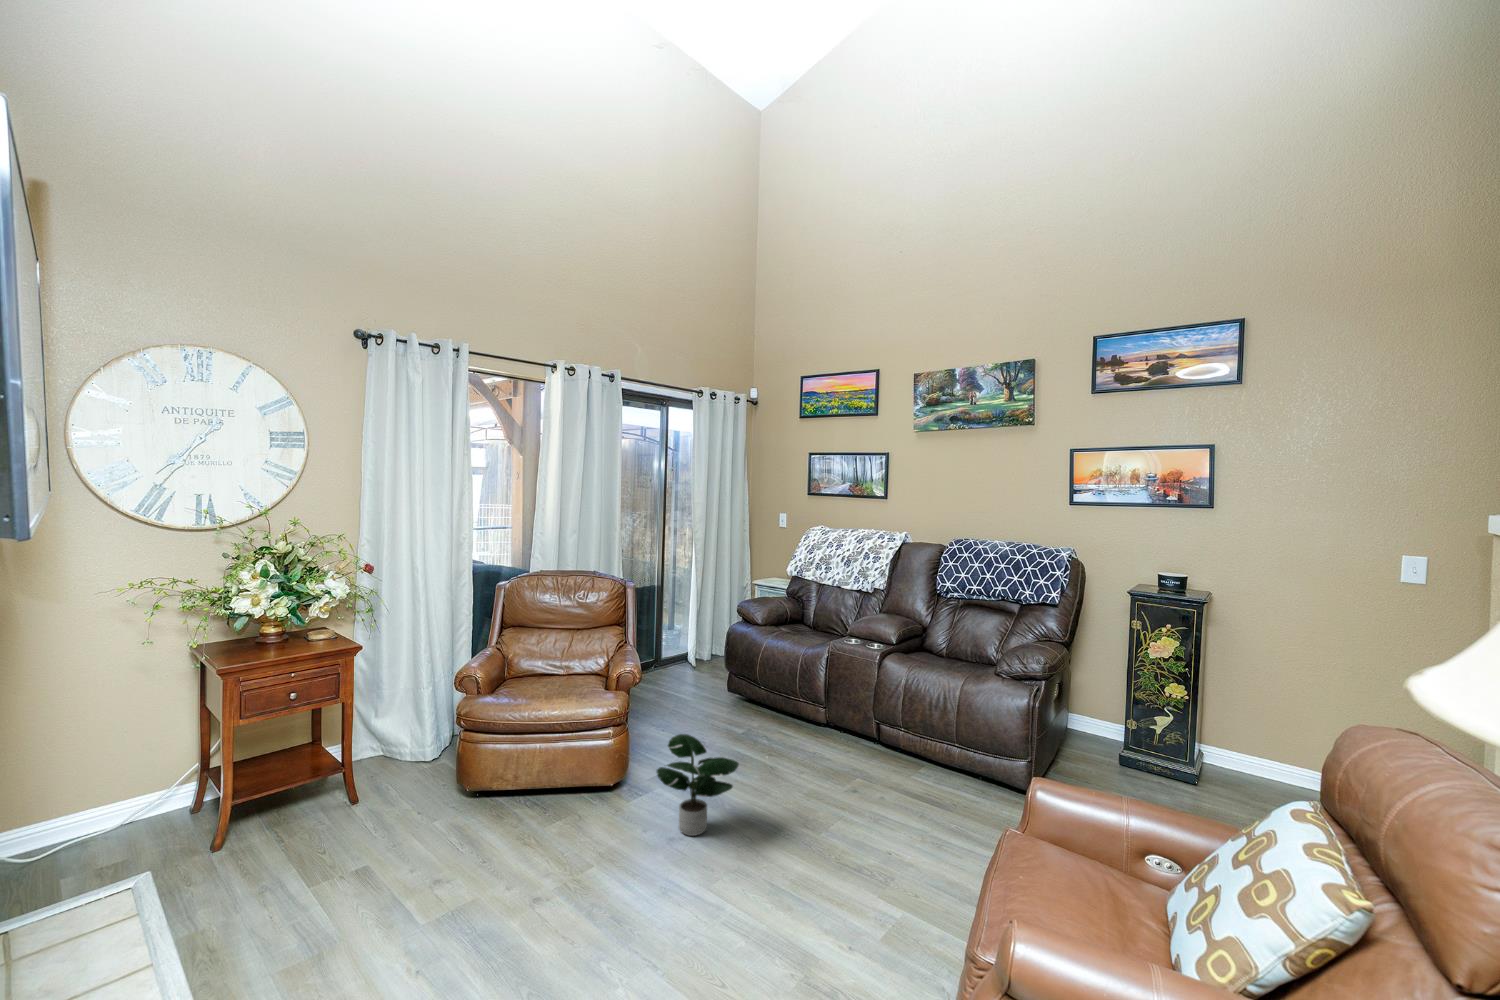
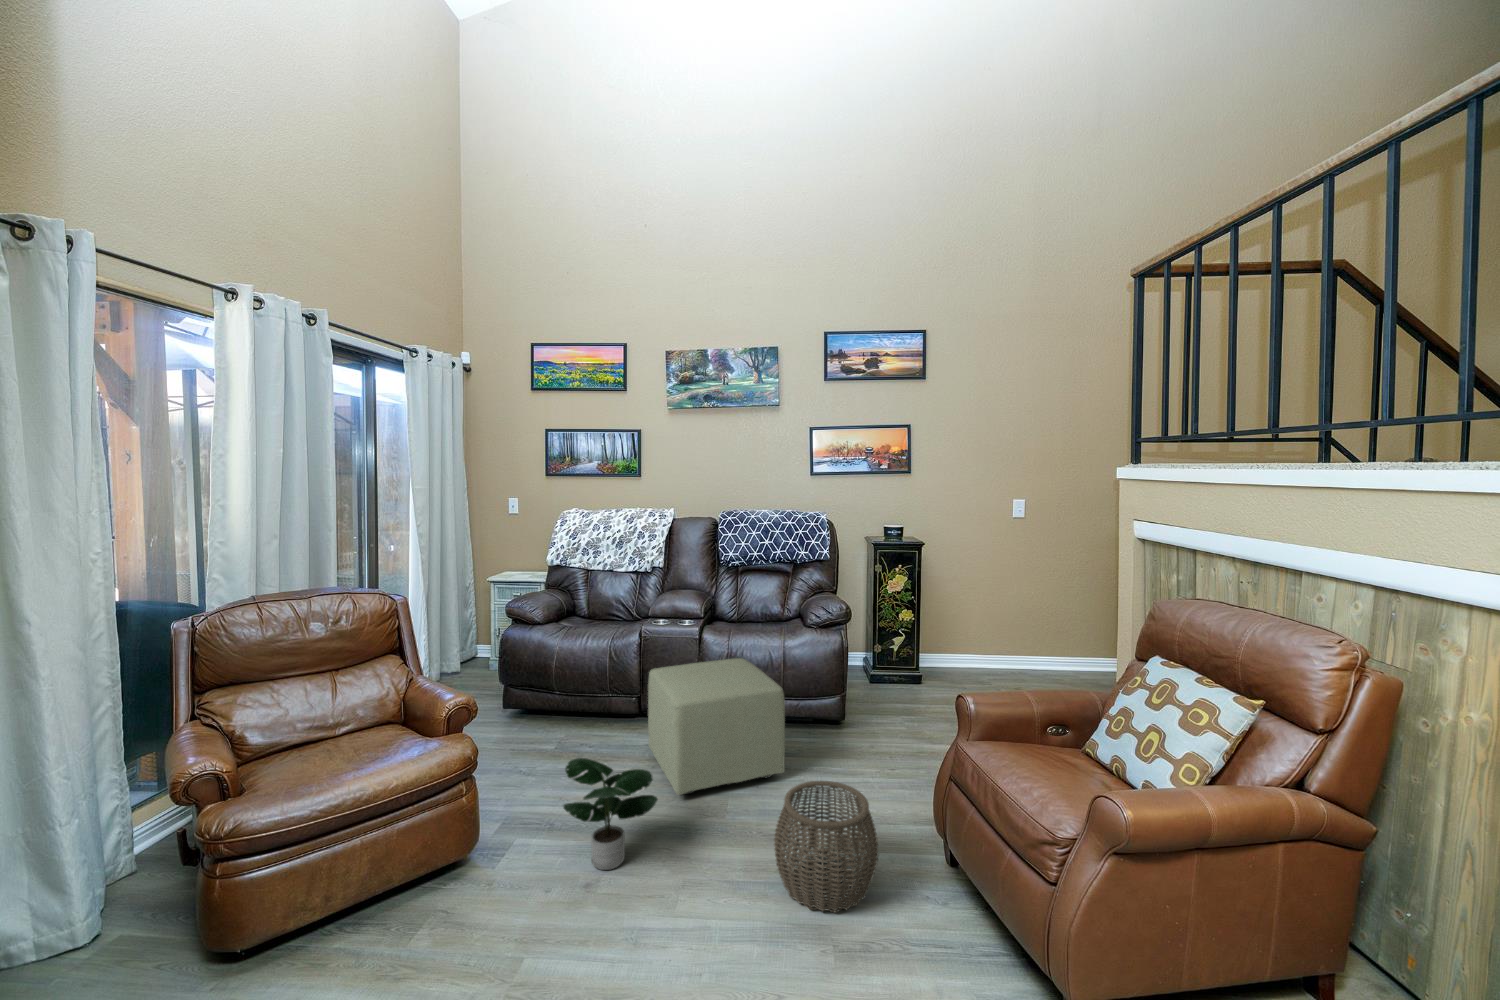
ottoman: none [787,681,908,818] -> present [648,658,785,795]
woven basket: none [787,817,895,958] -> present [774,781,878,912]

